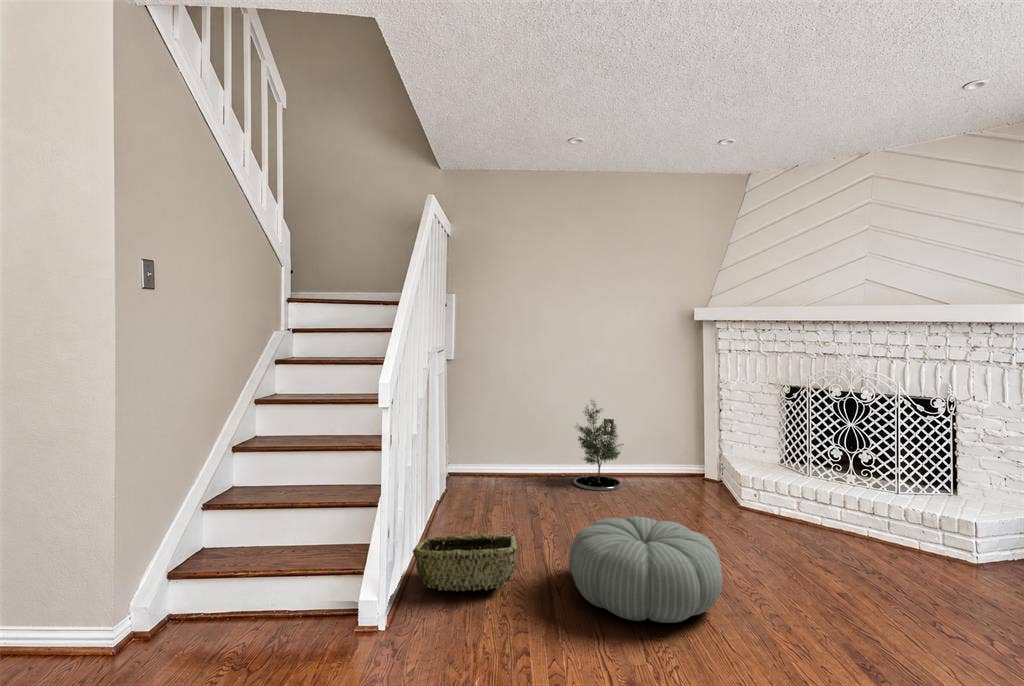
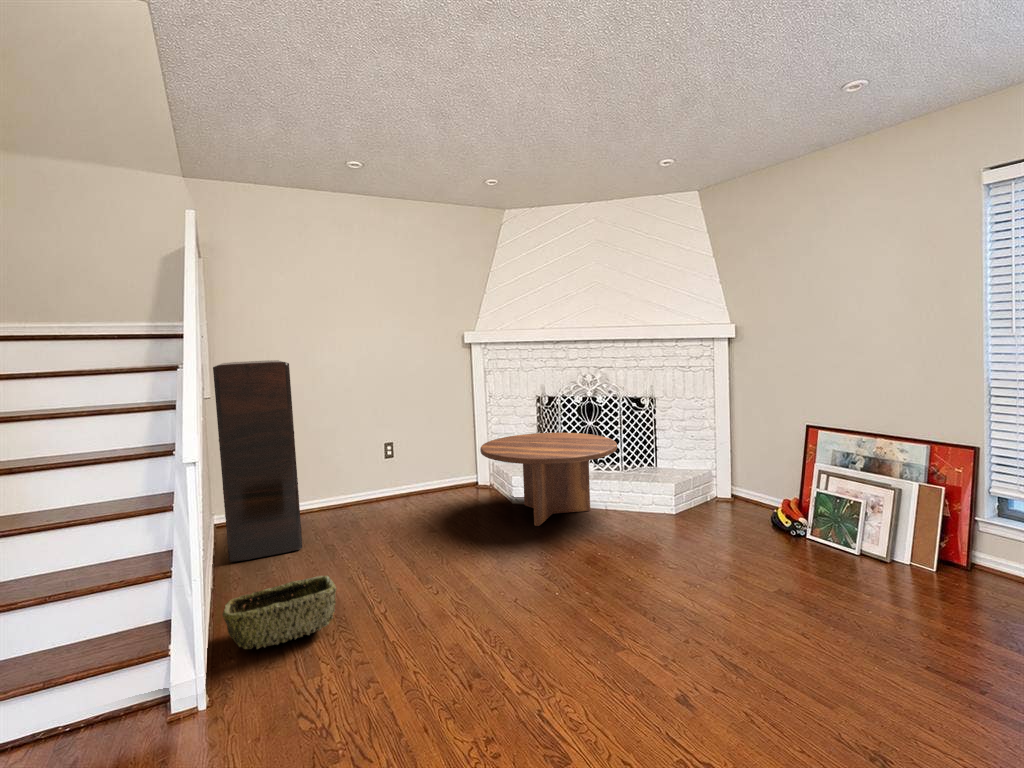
bookshelf: none [443,324,511,510] -> present [213,360,302,562]
potted tree: present [574,401,624,491] -> none [357,425,408,513]
coffee table: none [702,428,886,537] -> present [480,433,617,526]
pouf: present [569,516,723,623] -> none [386,531,520,625]

